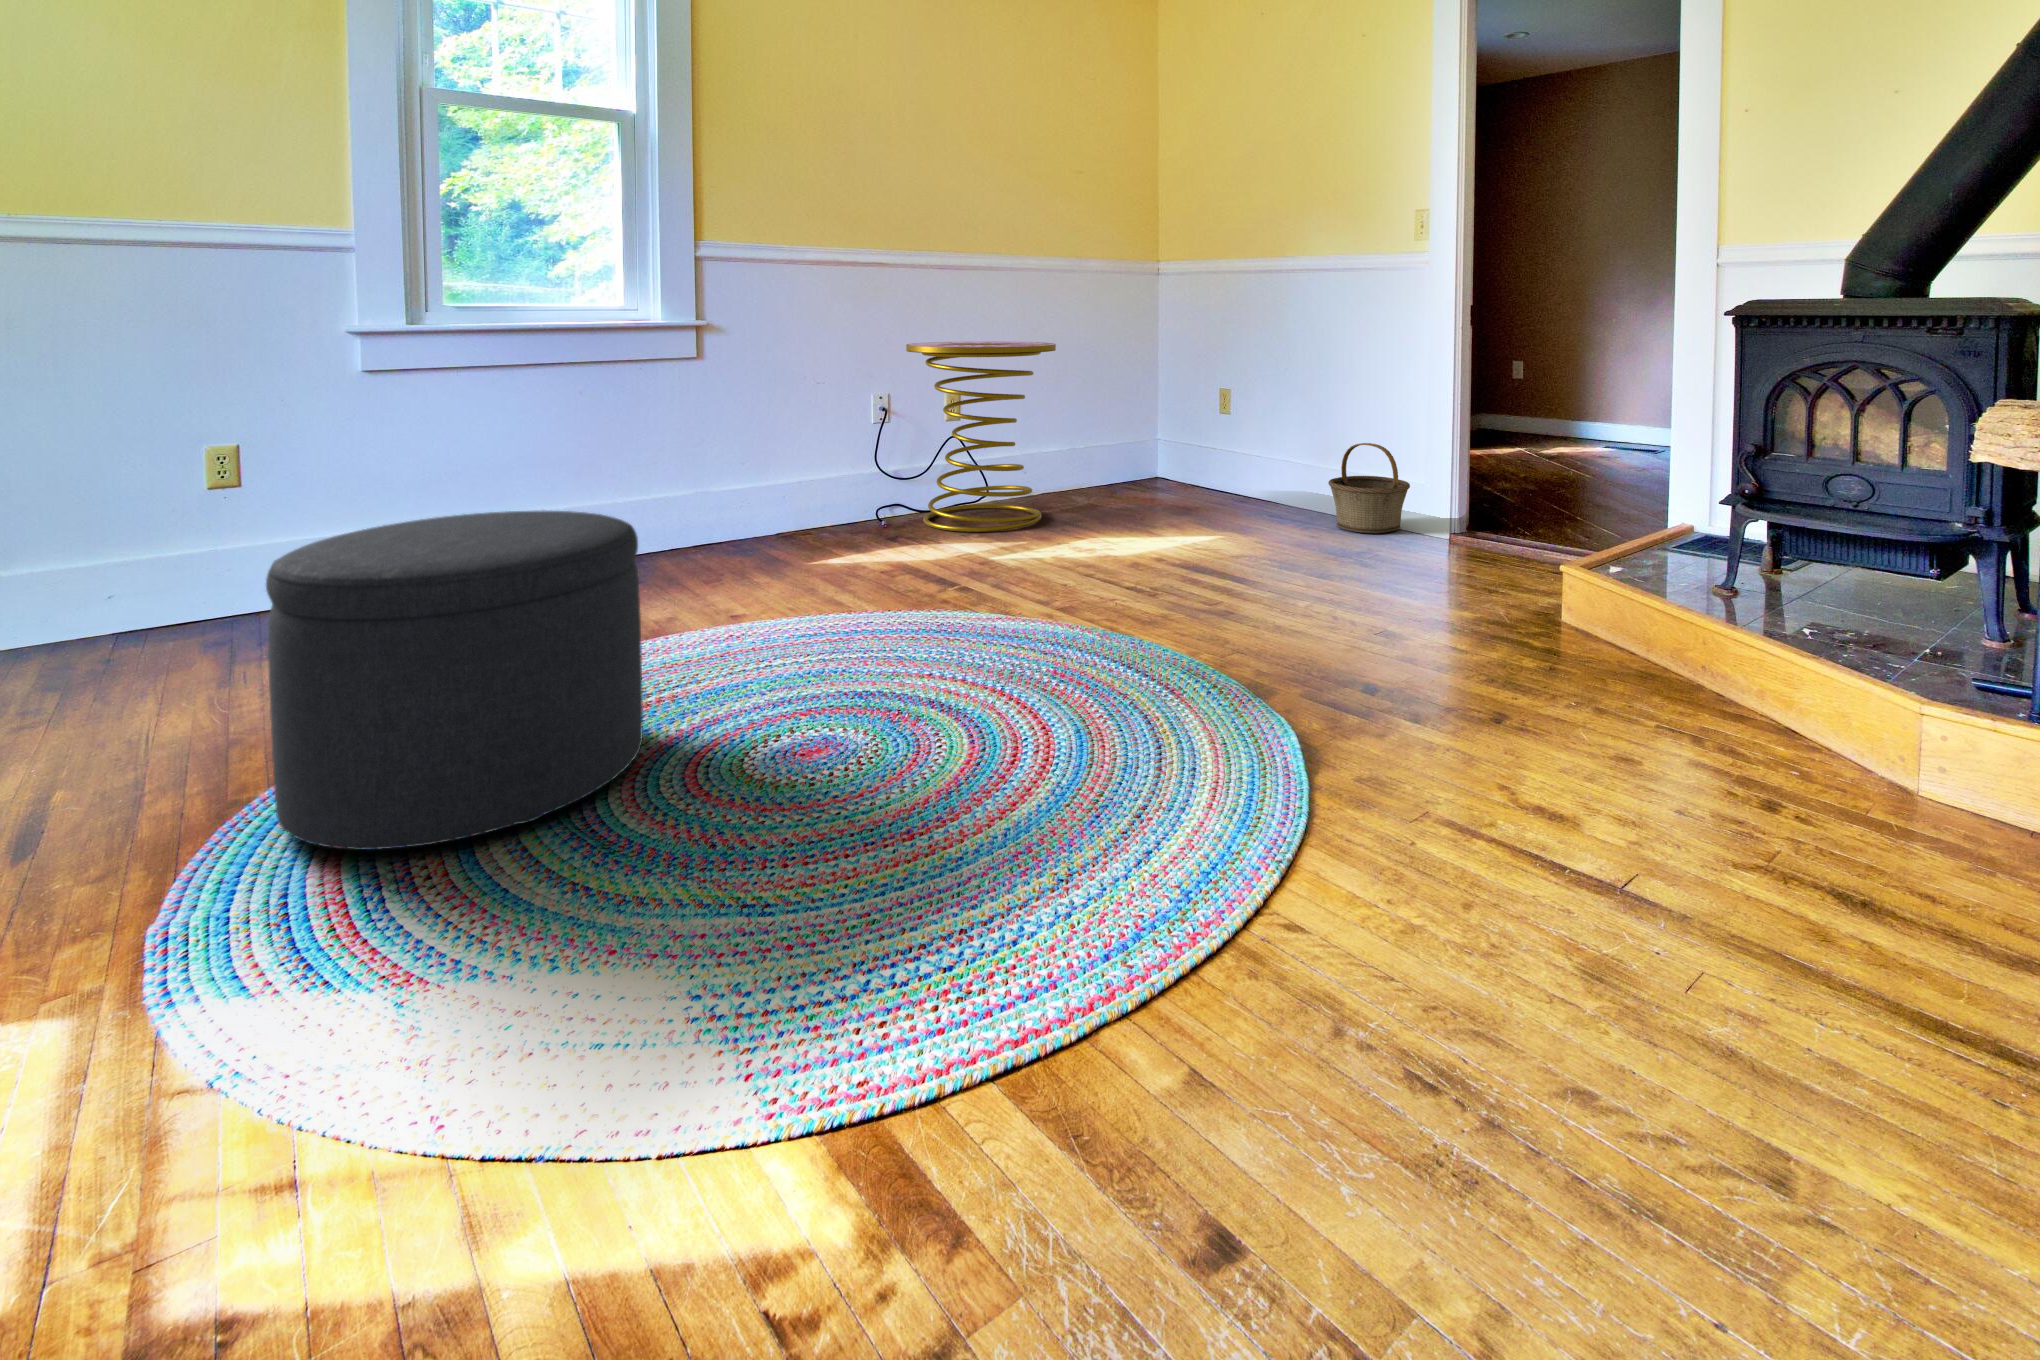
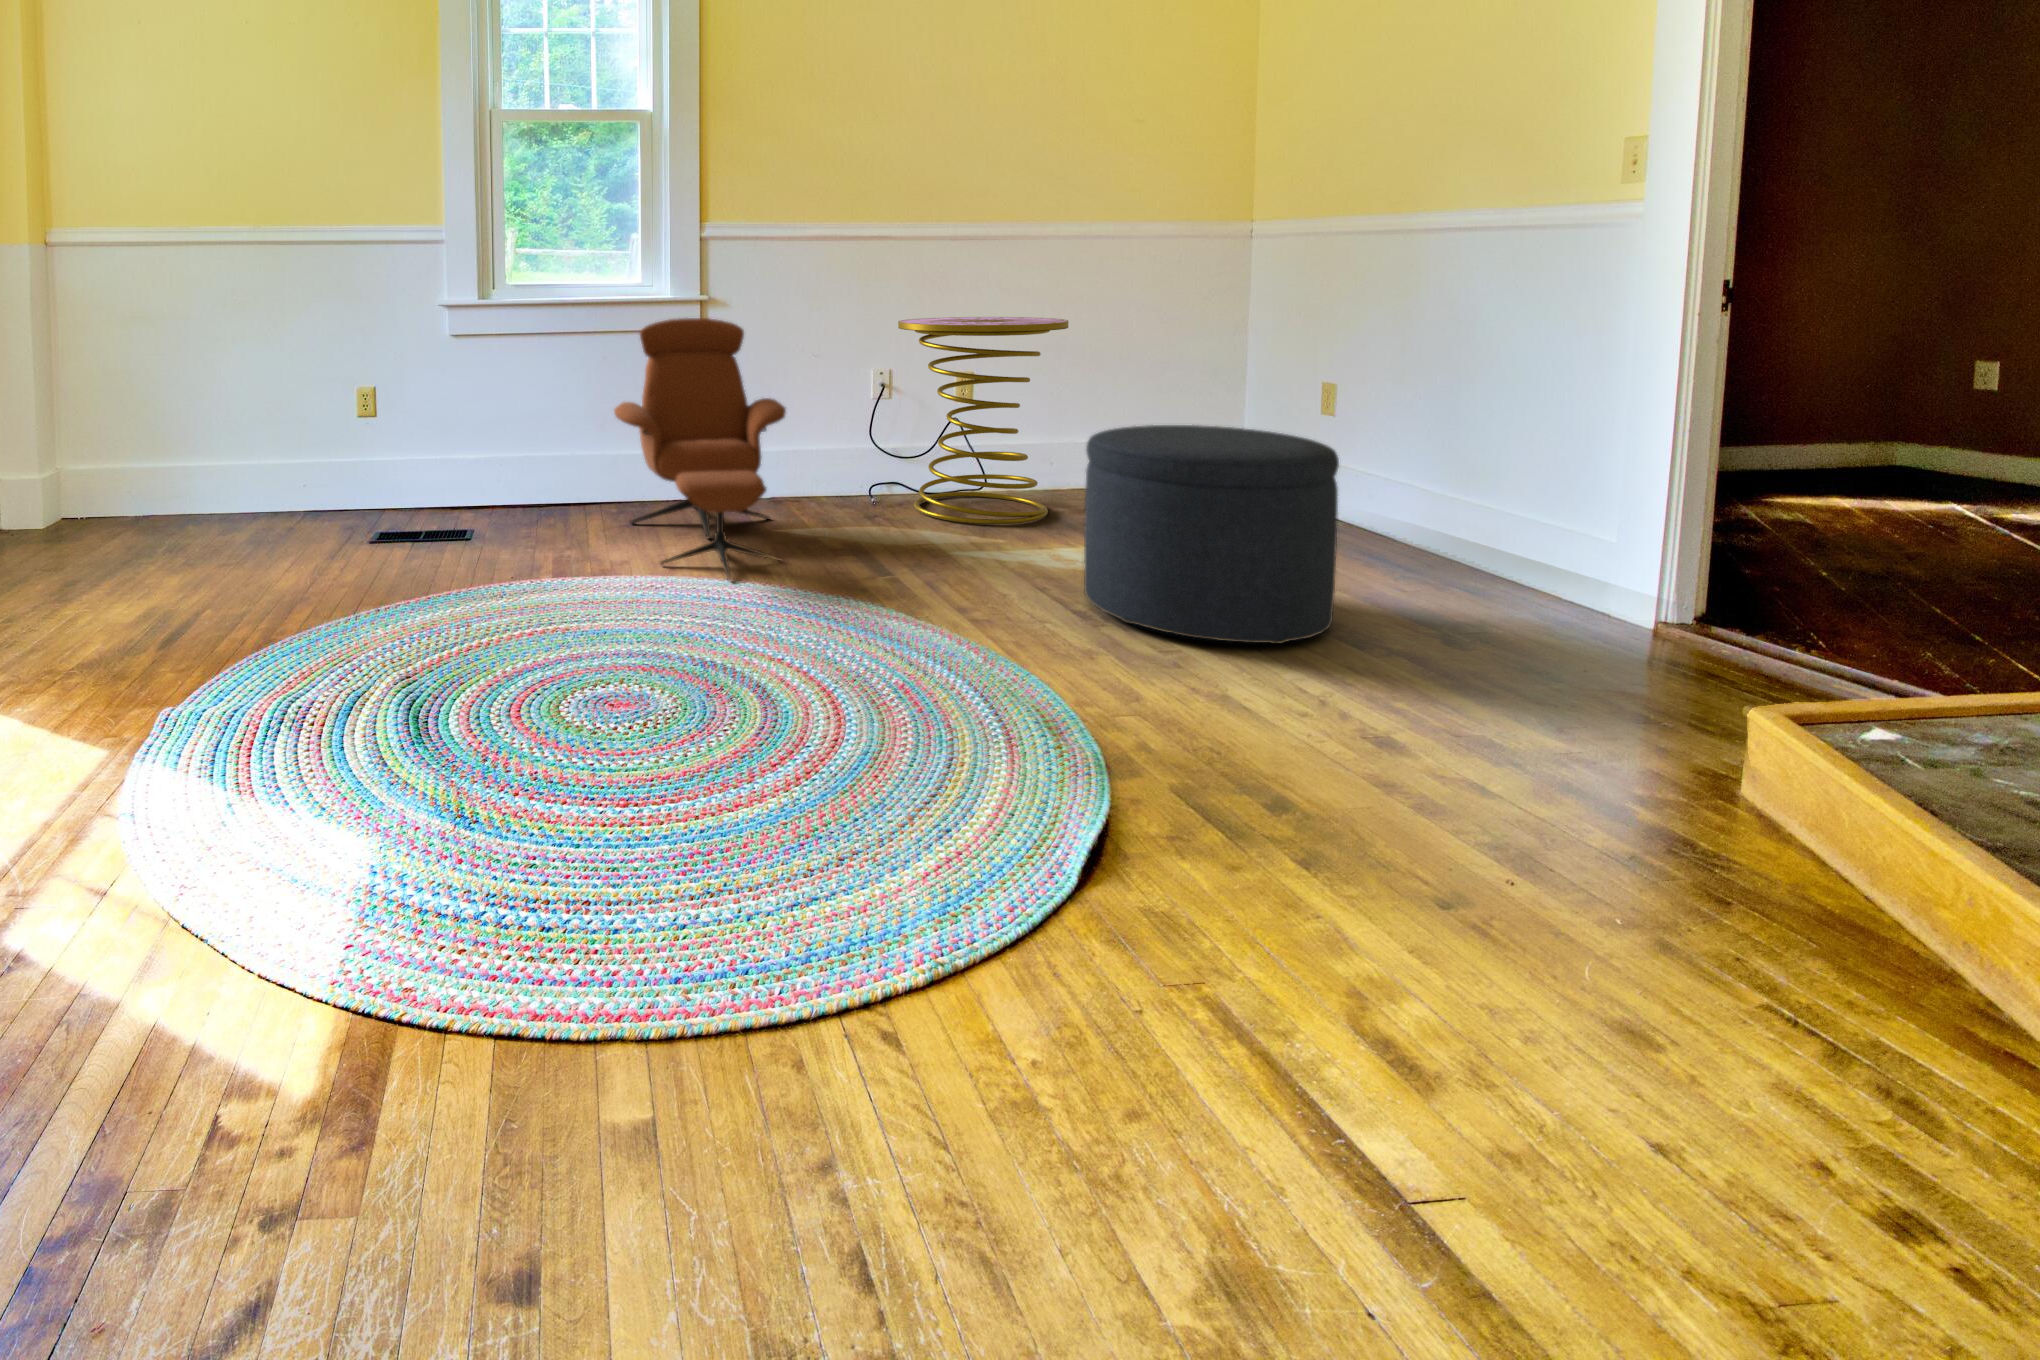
lounge chair: none [613,343,846,615] -> present [614,318,786,579]
basket: present [1328,443,1410,533] -> none [1451,470,1603,602]
ottoman: present [266,511,643,850] -> present [1084,425,1339,644]

